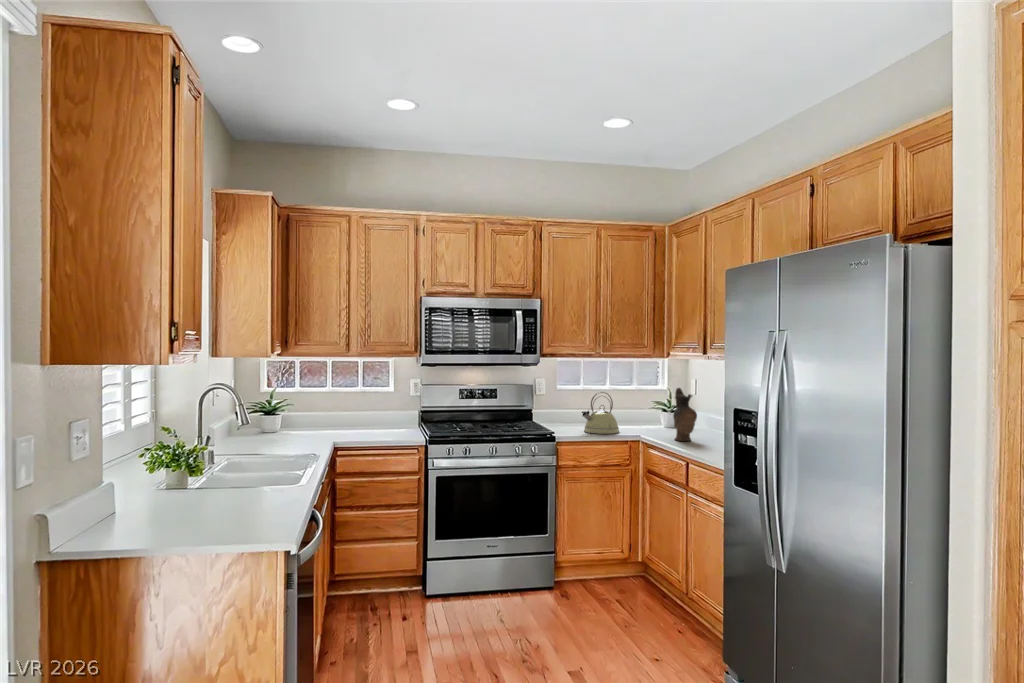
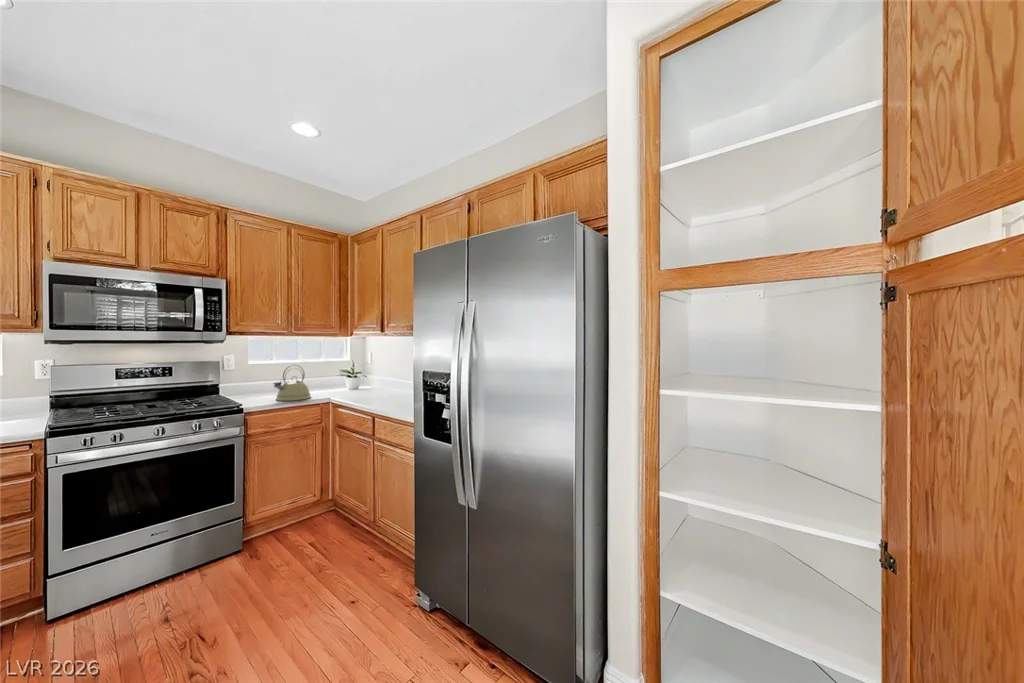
ceramic pitcher: present [673,388,697,441] -> none [360,359,379,400]

